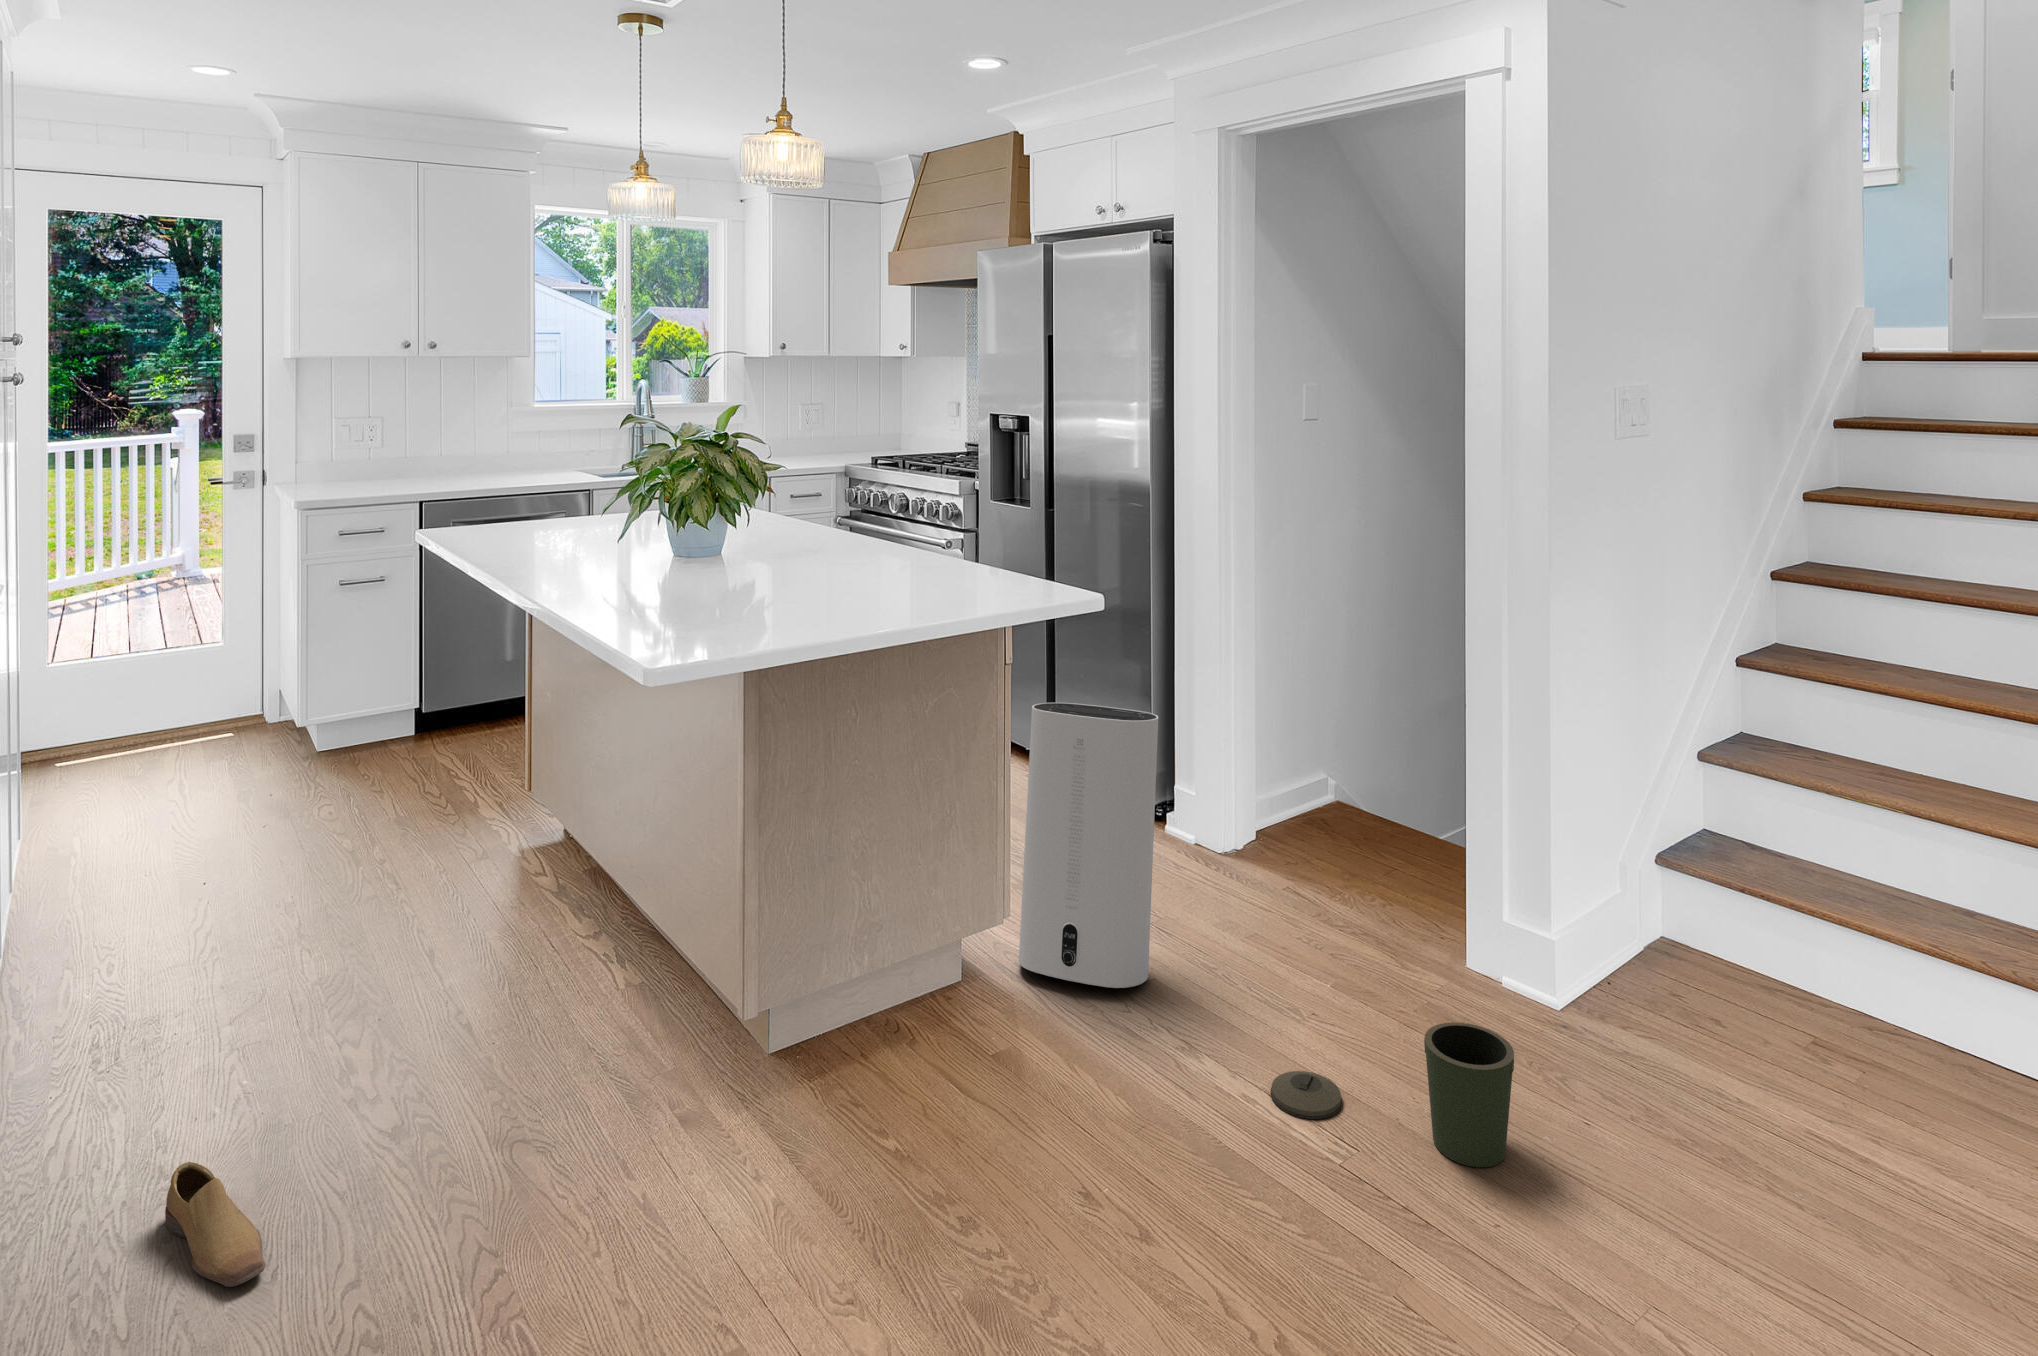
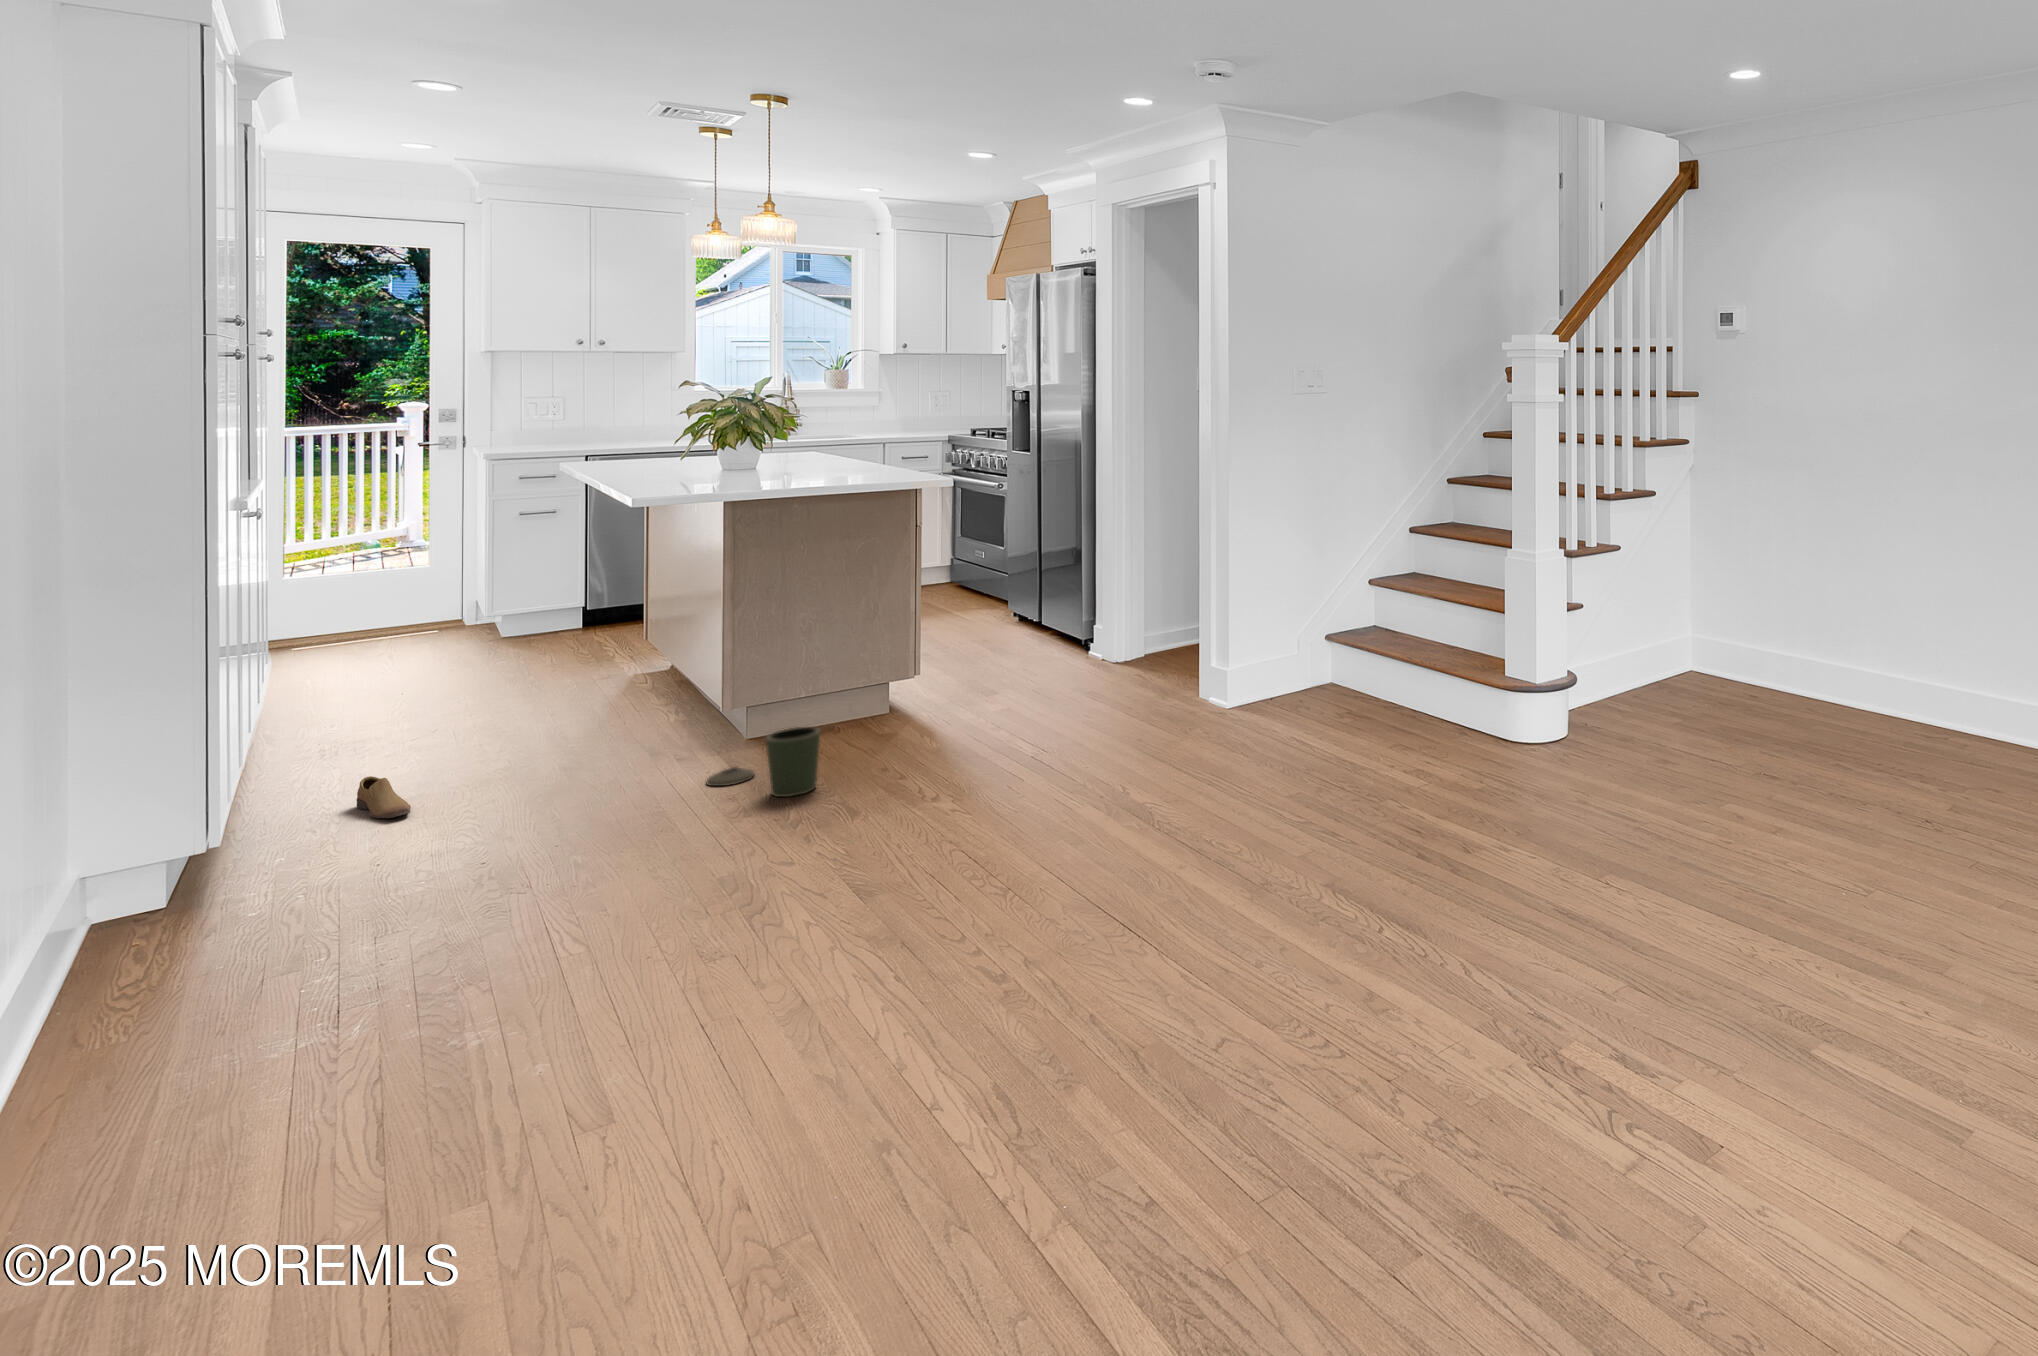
air purifier: present [1019,703,1158,988] -> none [924,558,1014,713]
trash can: present [1271,1022,1514,1167] -> present [707,727,820,797]

